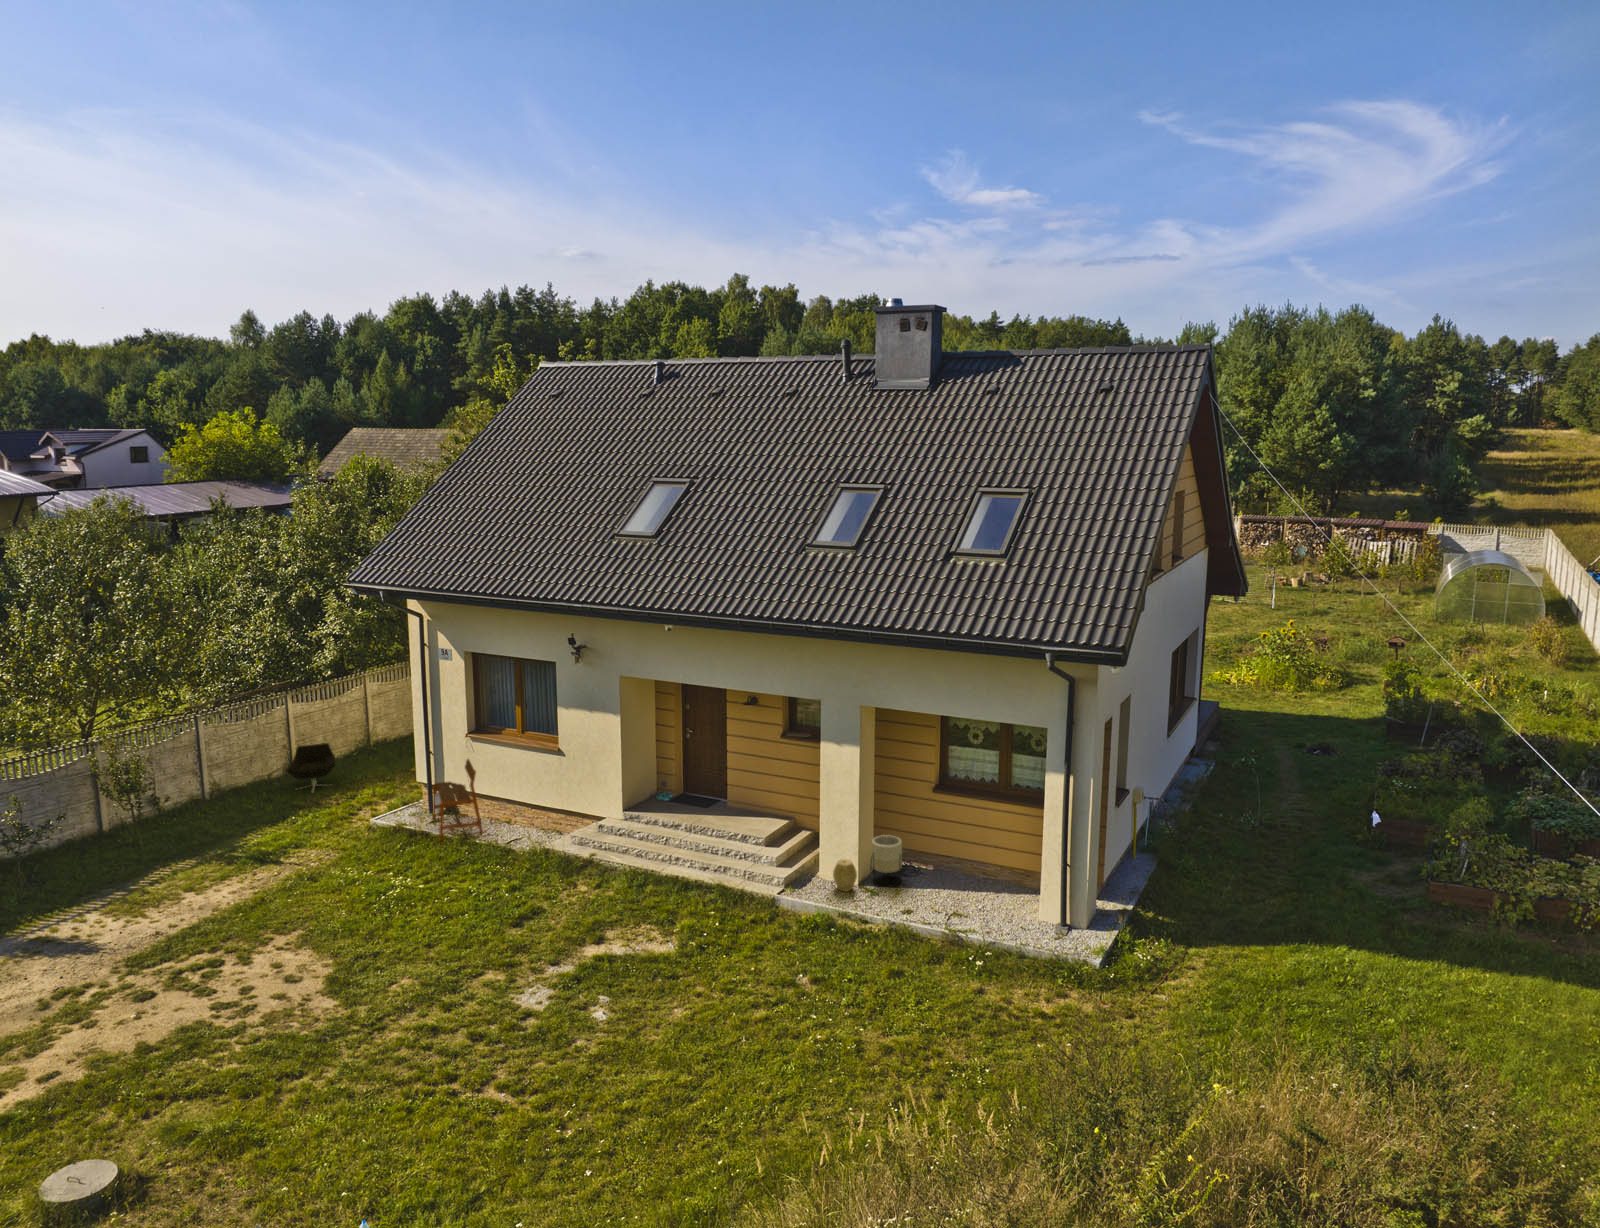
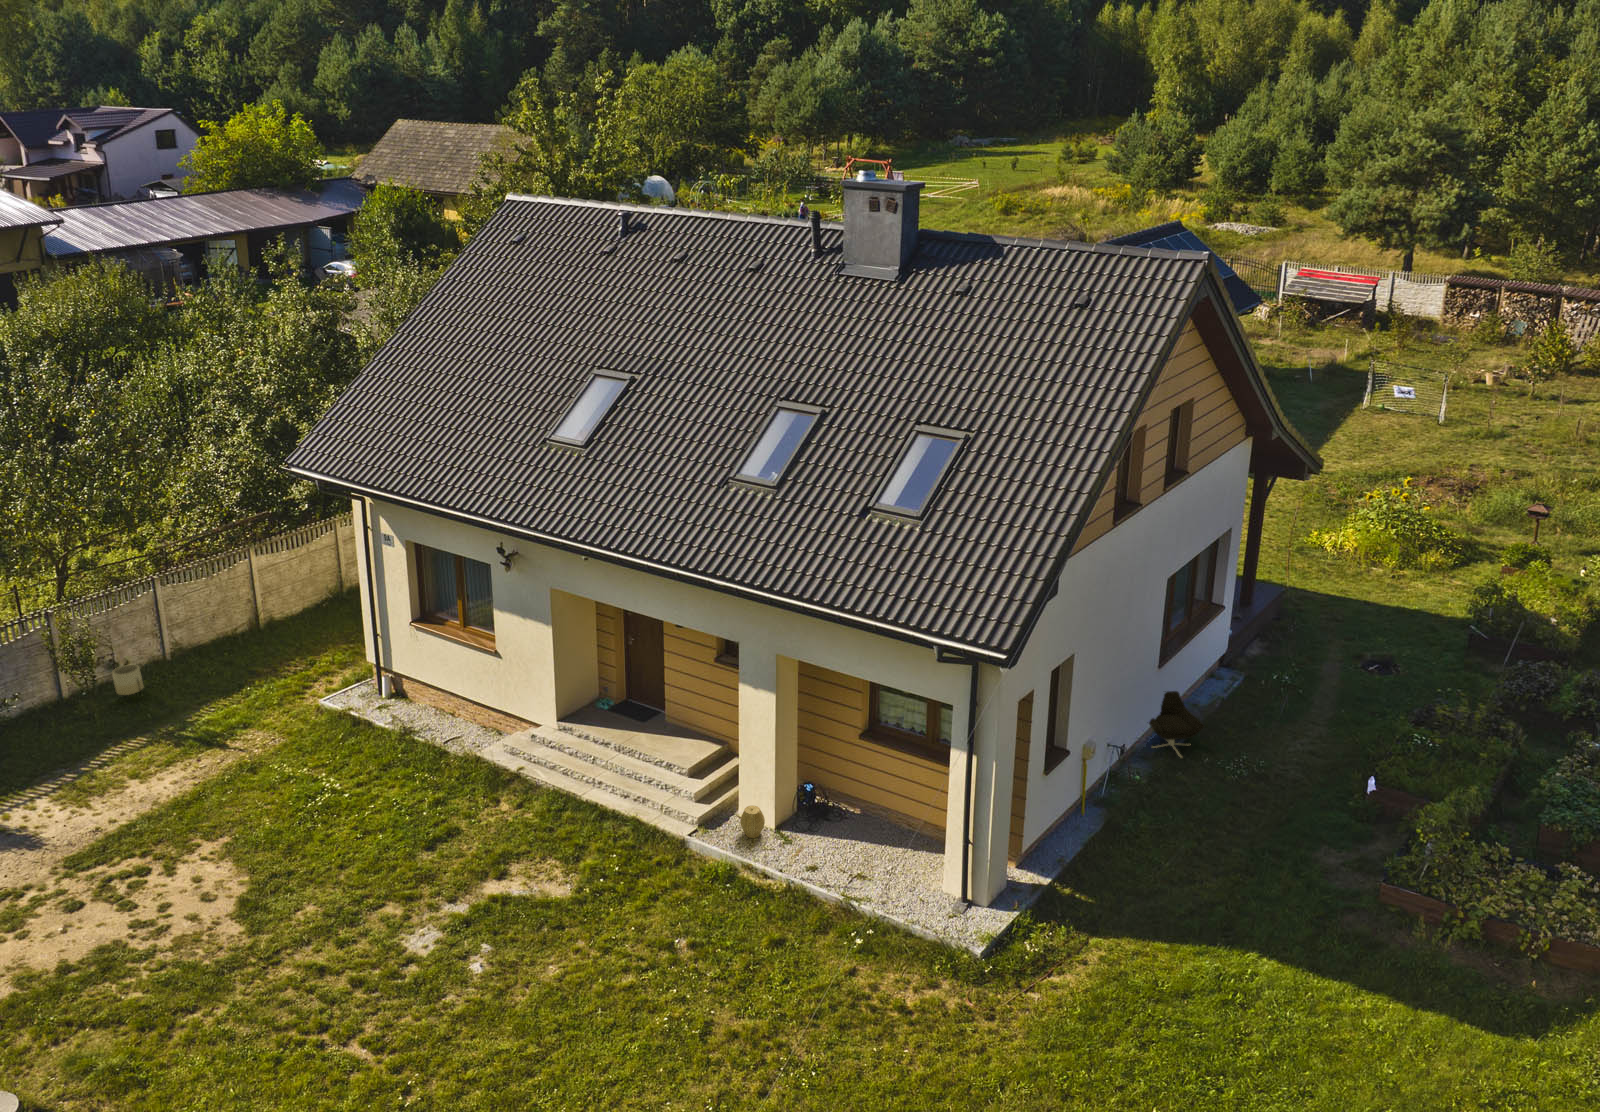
lounge chair: present [287,743,335,793] -> present [1149,691,1204,757]
bench: present [432,759,483,841] -> none [381,640,426,732]
planter: present [872,835,902,873] -> present [112,665,144,699]

